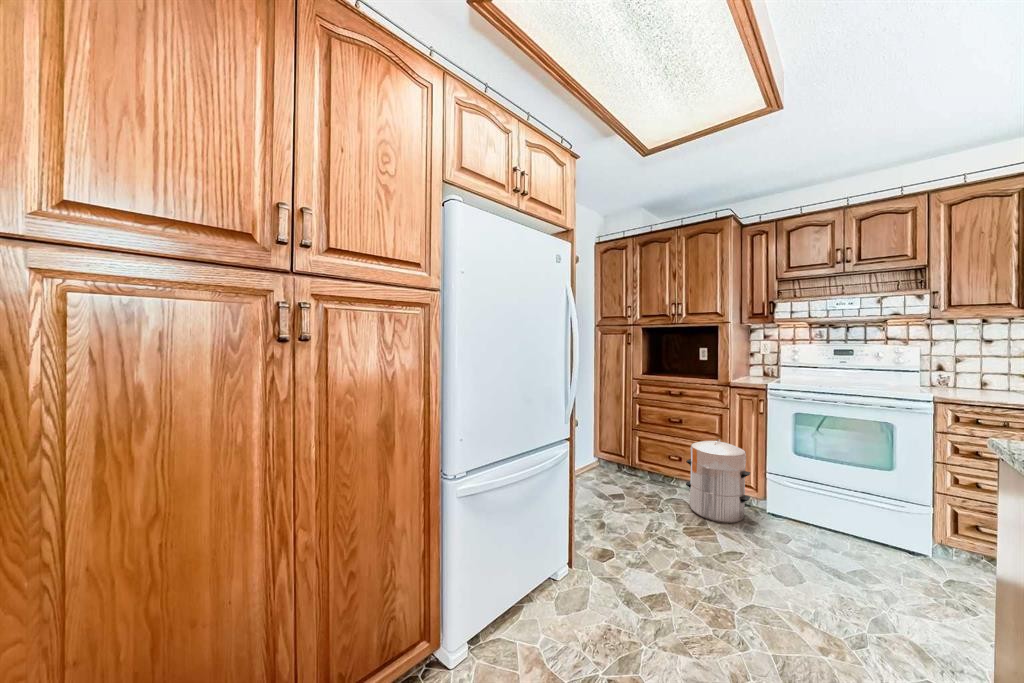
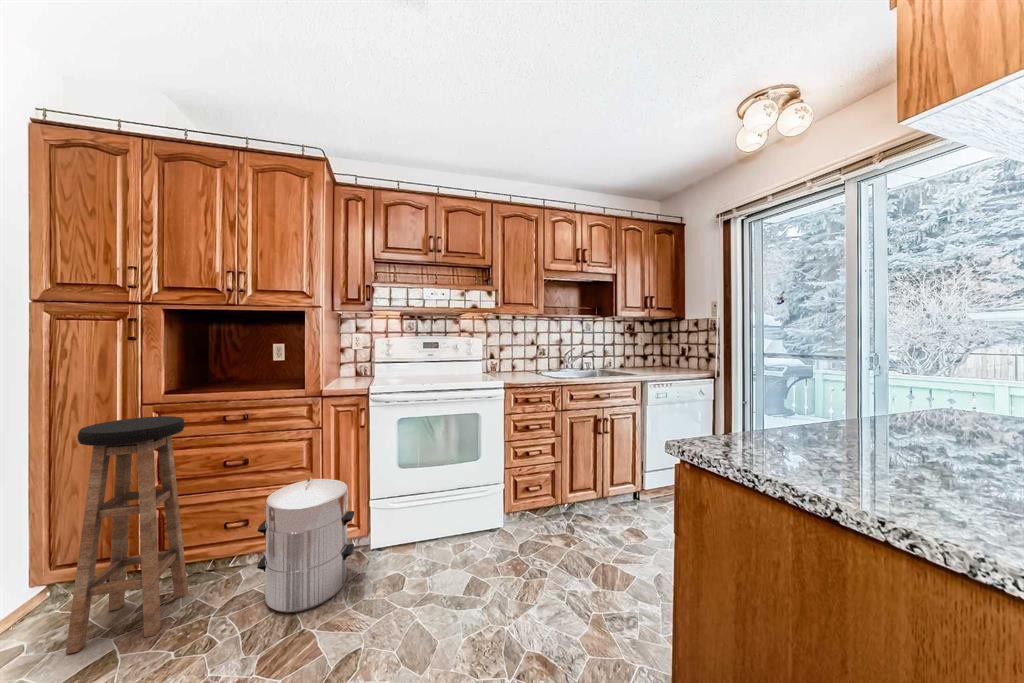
bar stool: none [608,385,652,497] -> present [66,416,188,654]

